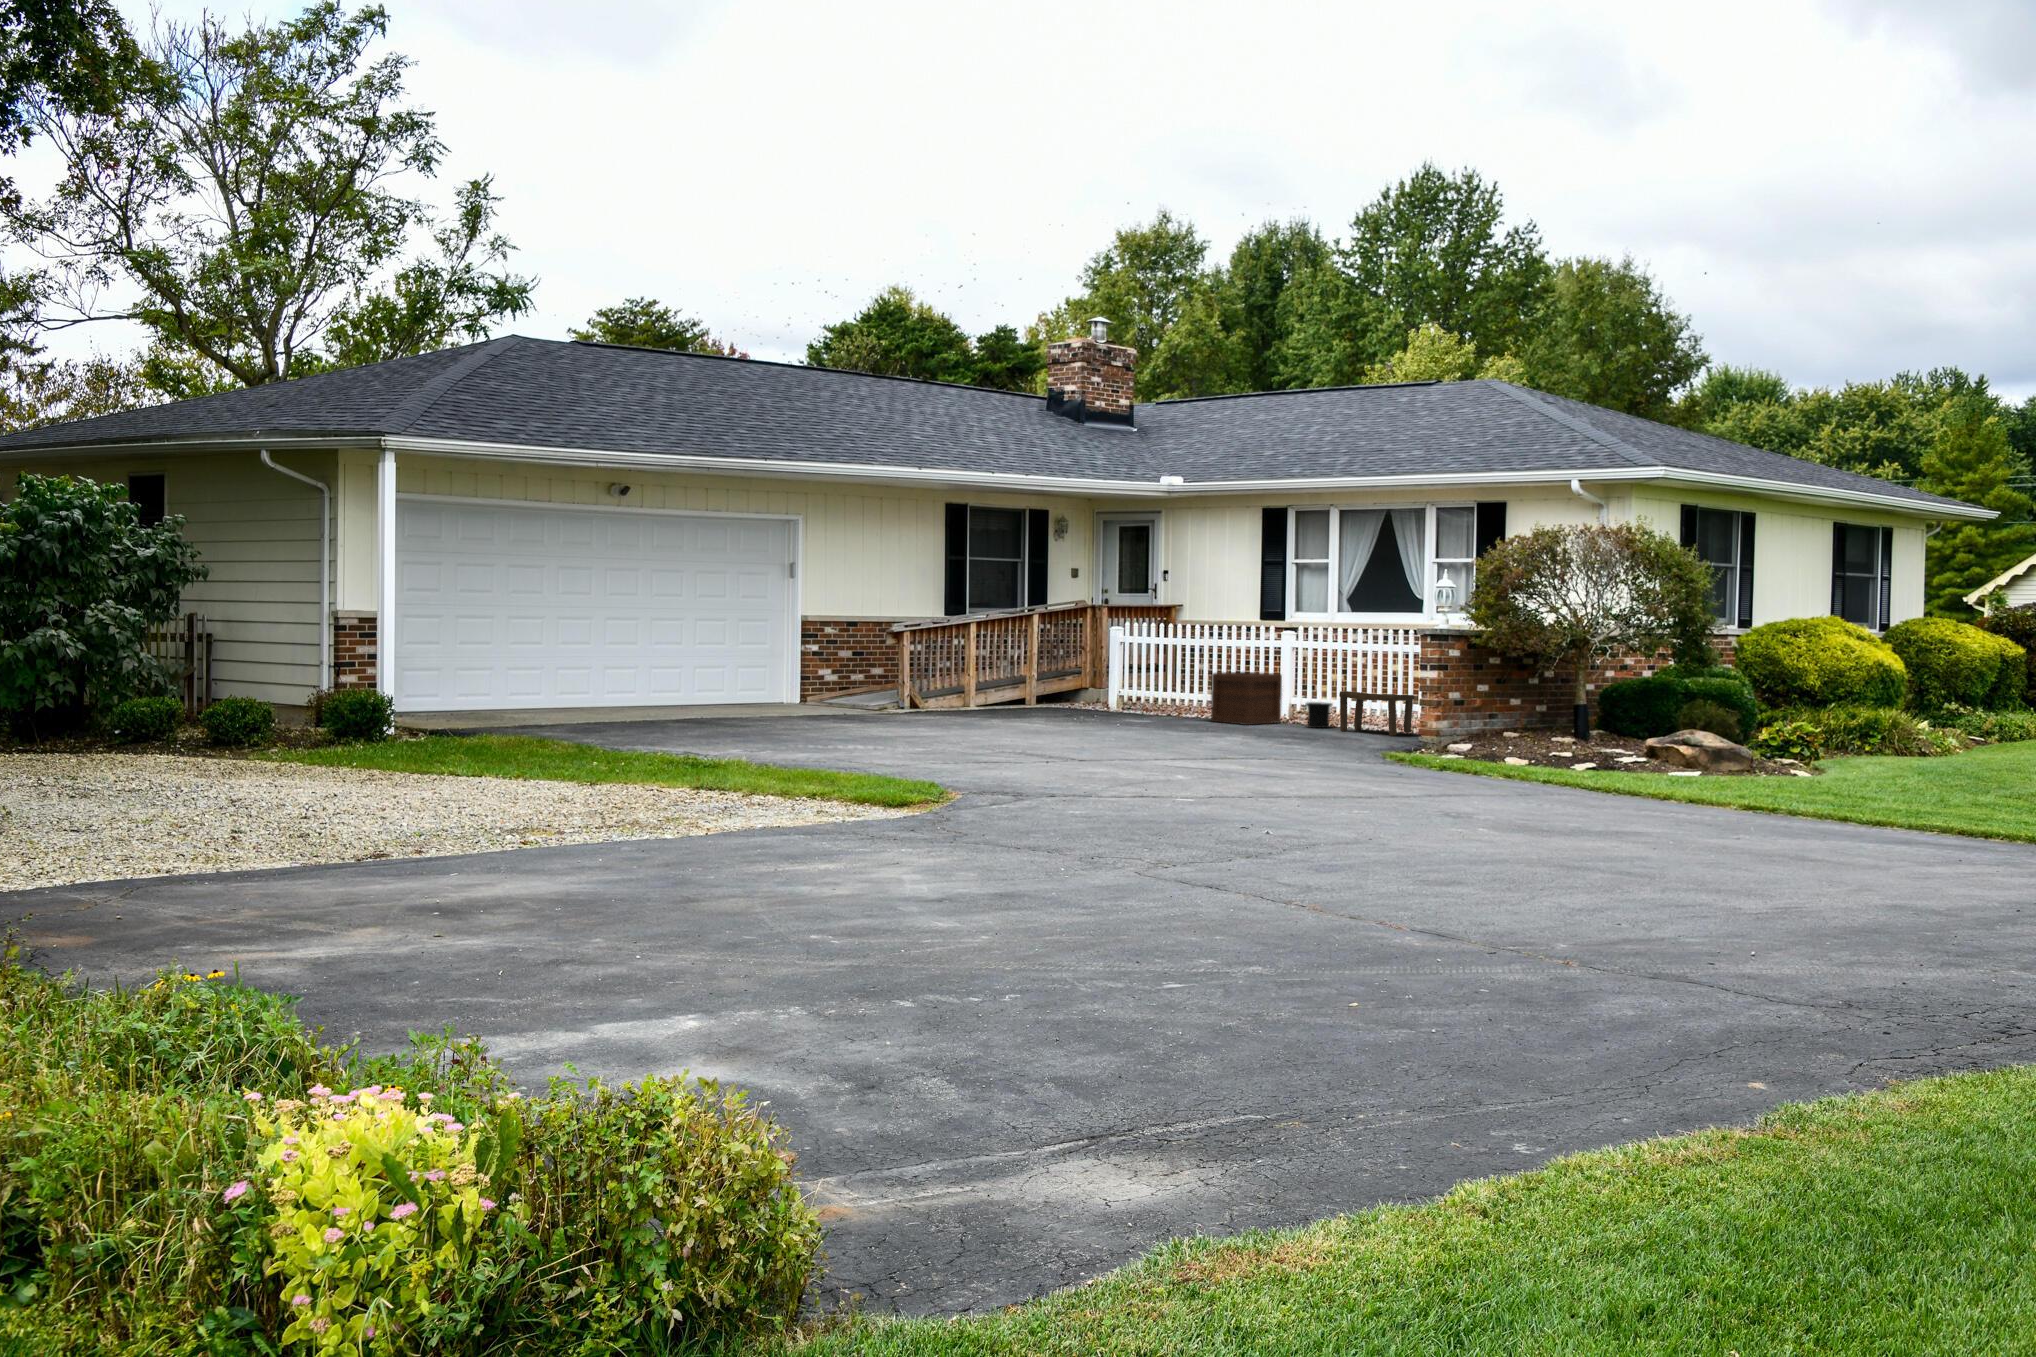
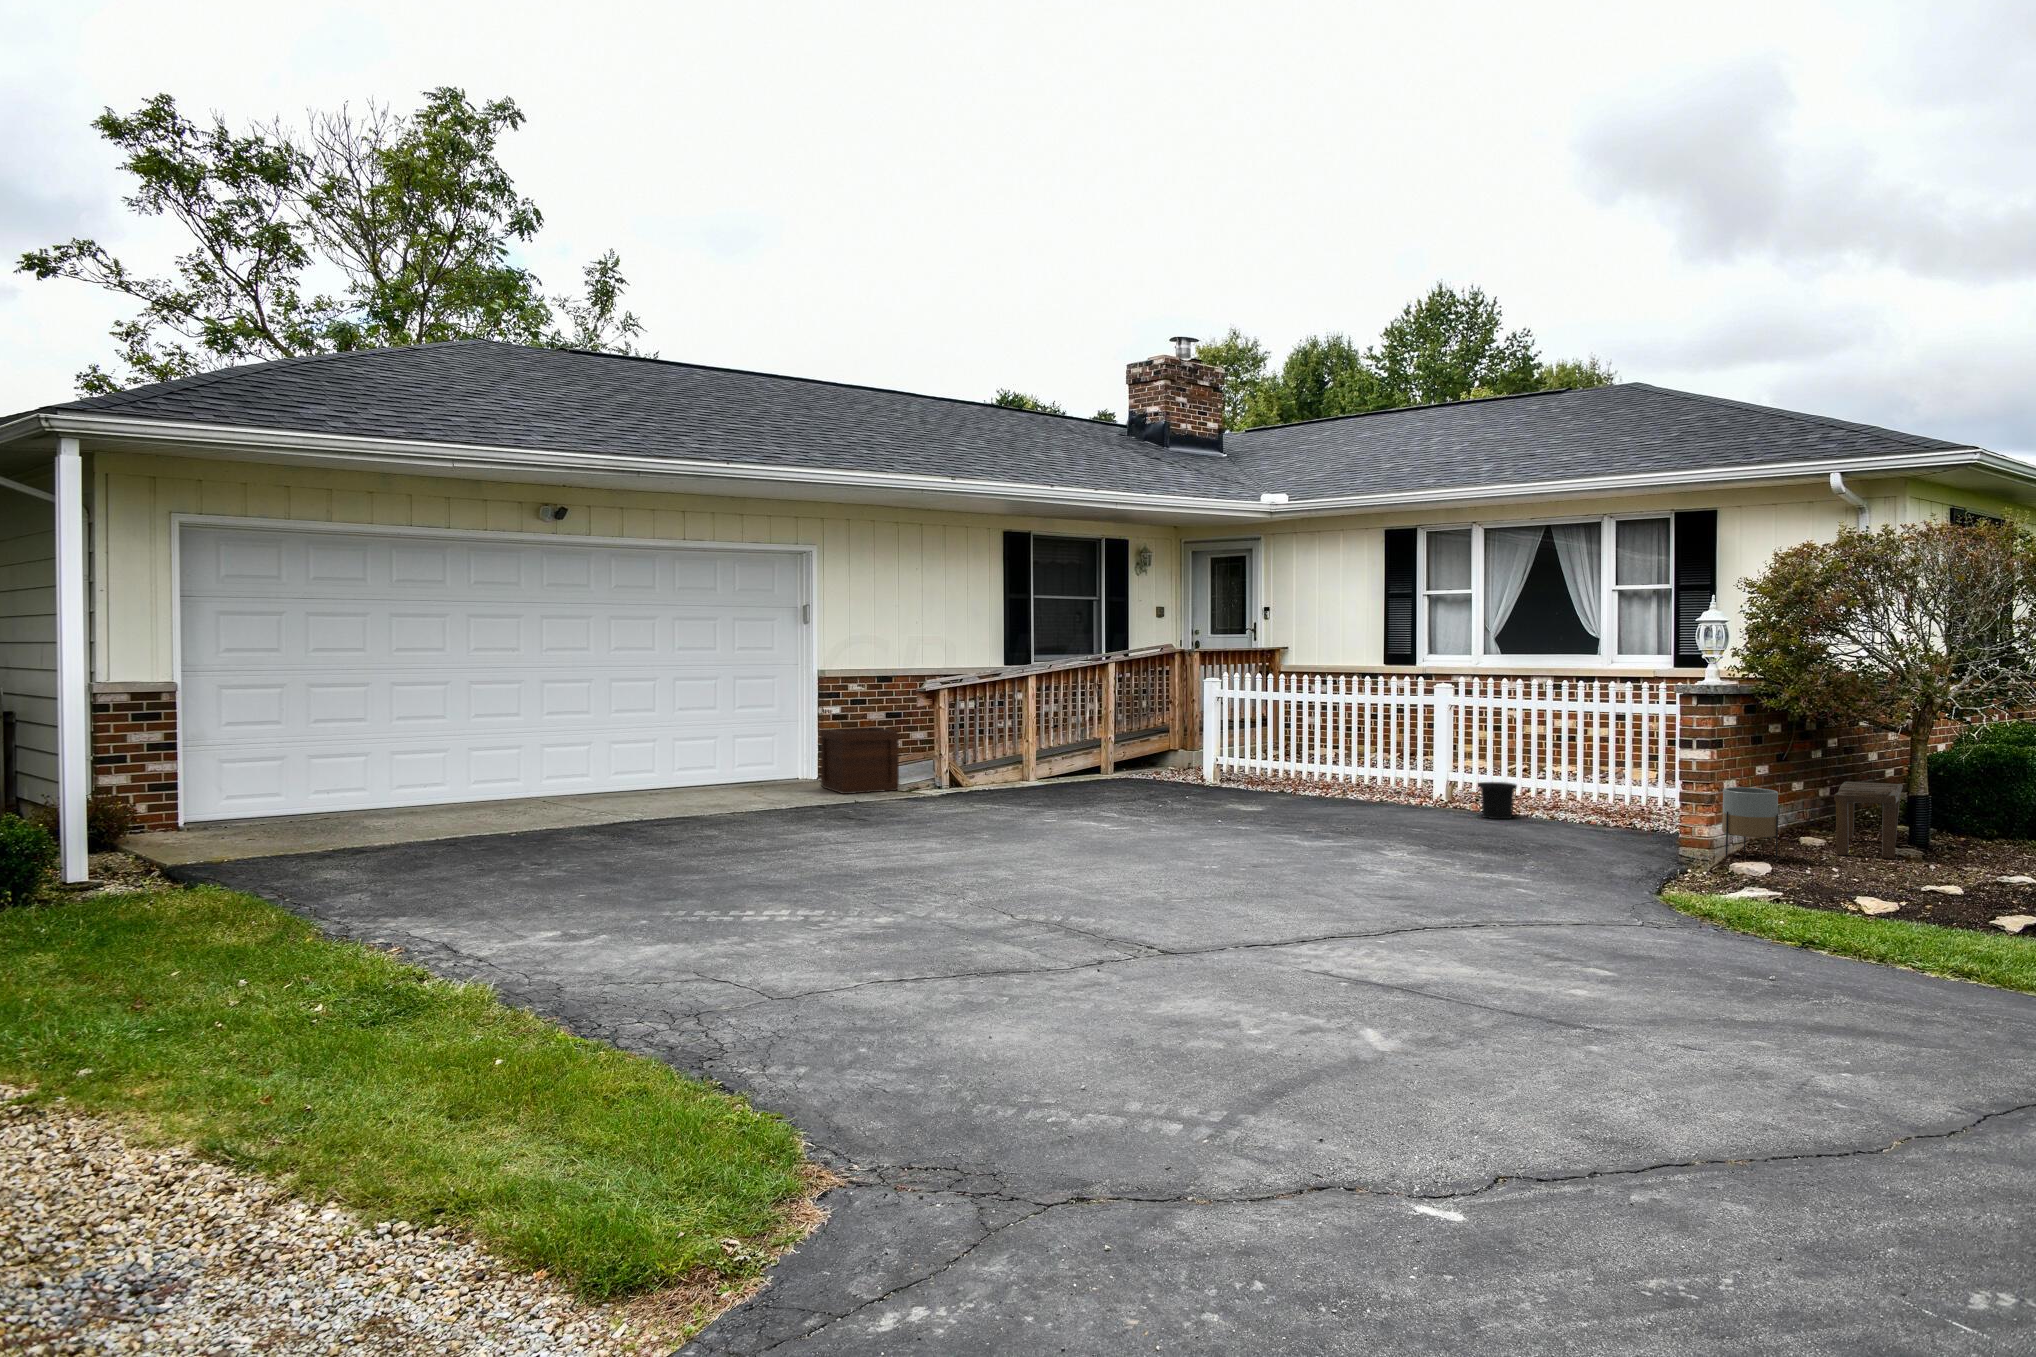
wooden crate: present [1211,672,1282,725] -> present [820,727,899,794]
bench: present [1339,691,1414,736] -> present [1834,782,1903,859]
planter: none [1447,697,1480,744] -> present [1722,787,1778,860]

